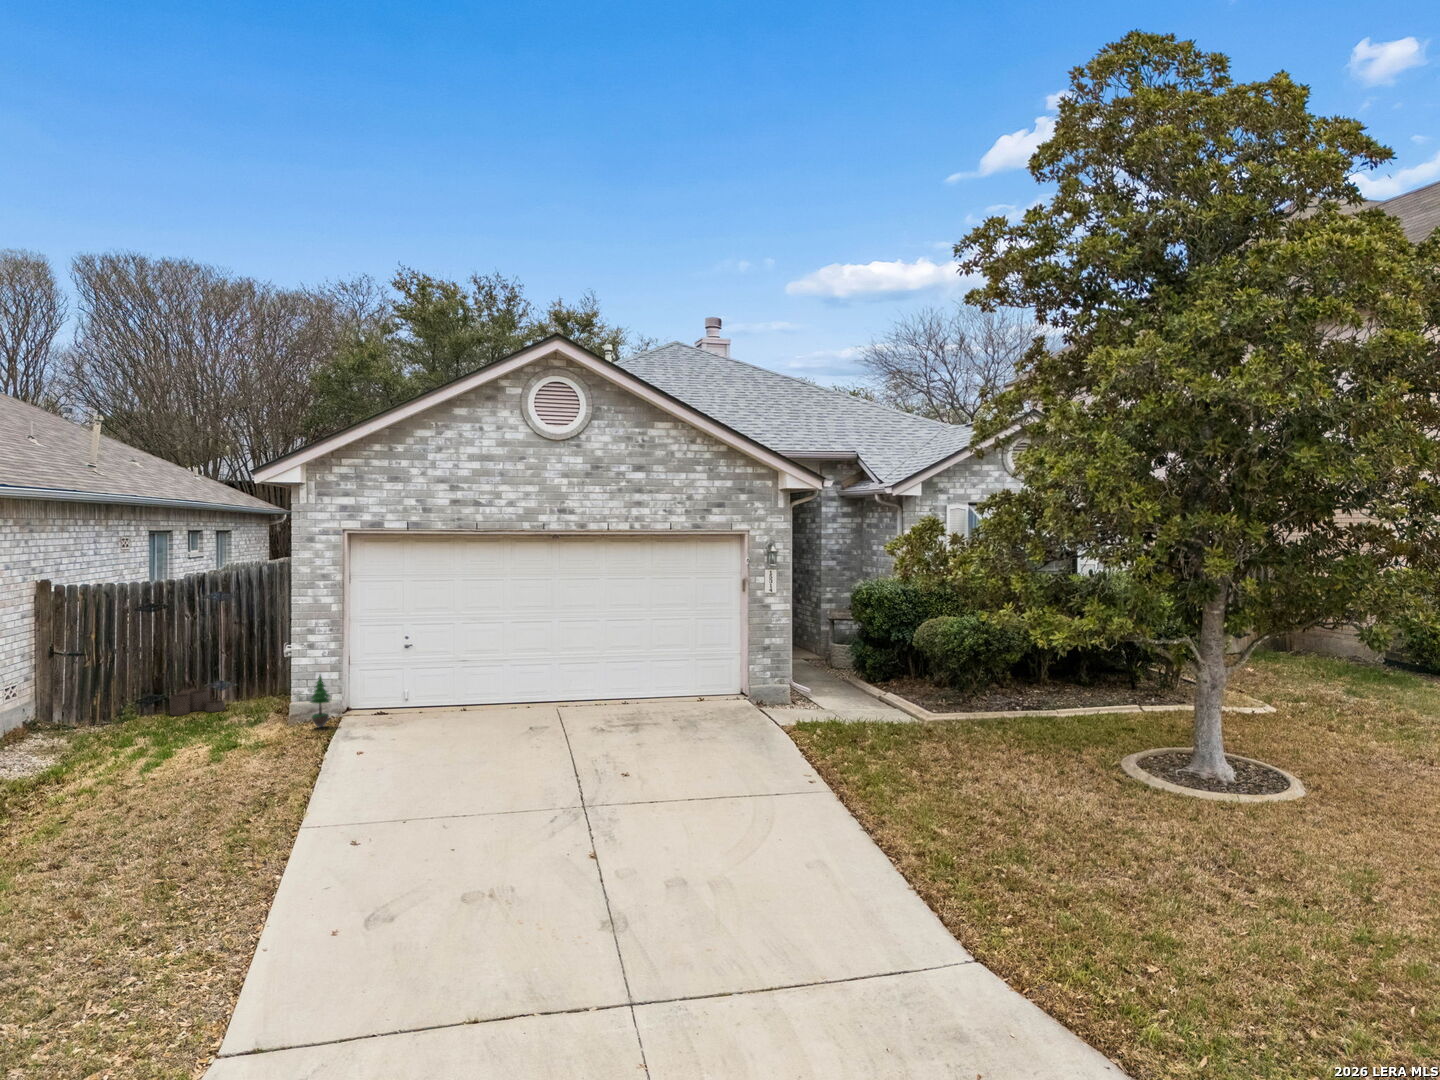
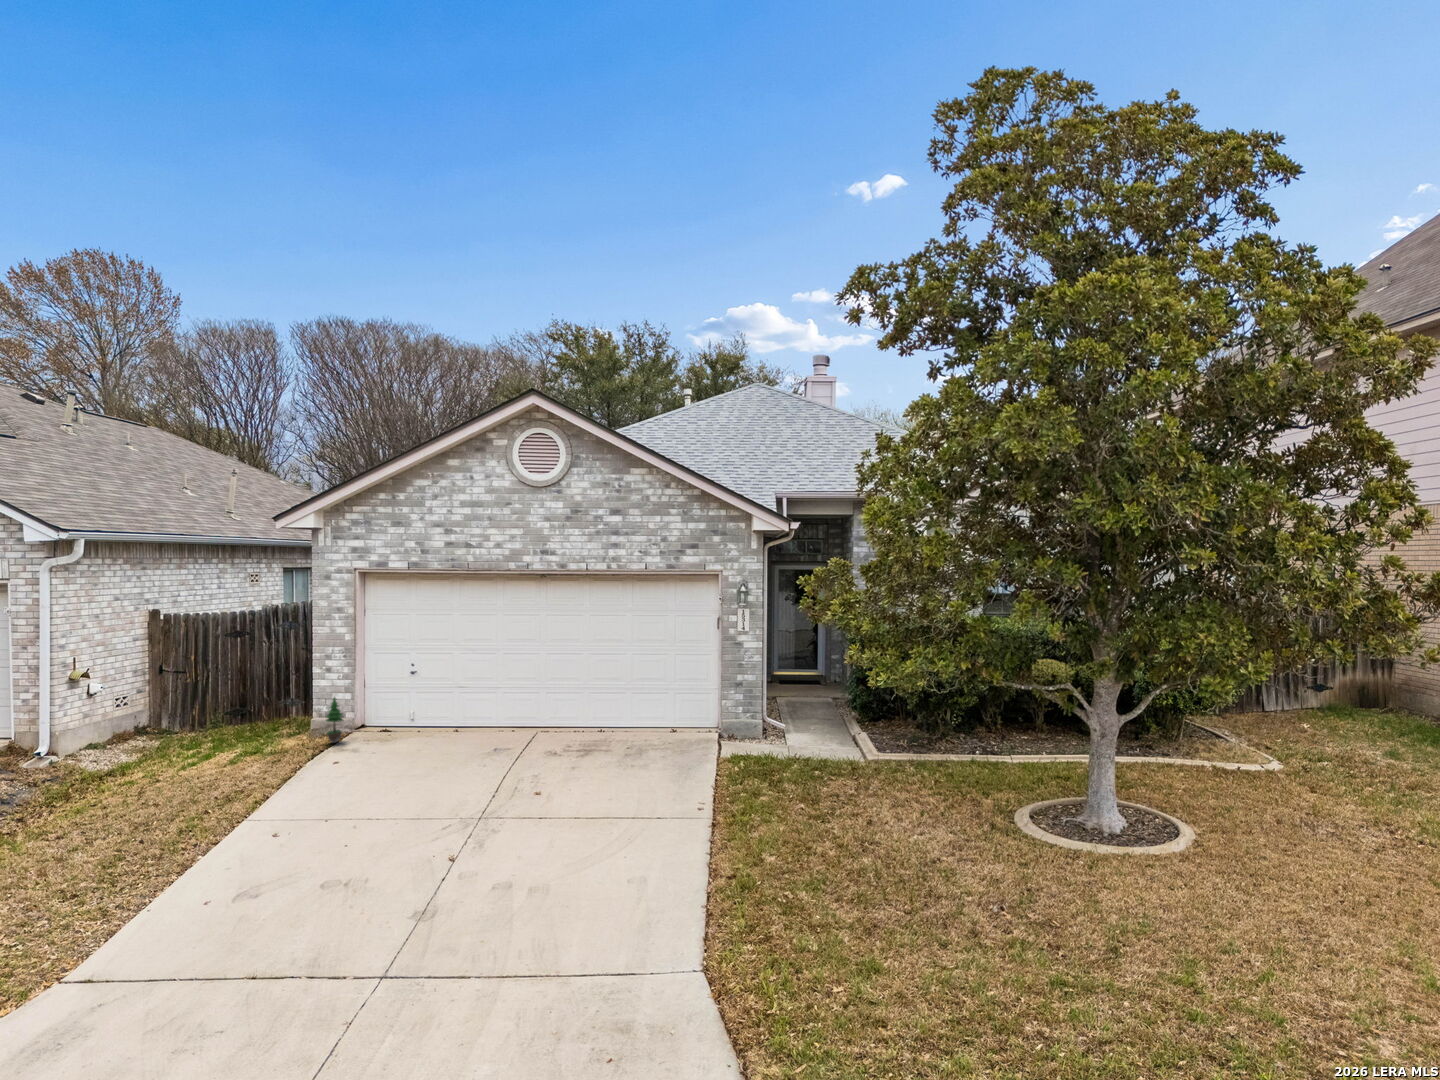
woven basket: present [169,688,225,715] -> none [237,700,282,725]

